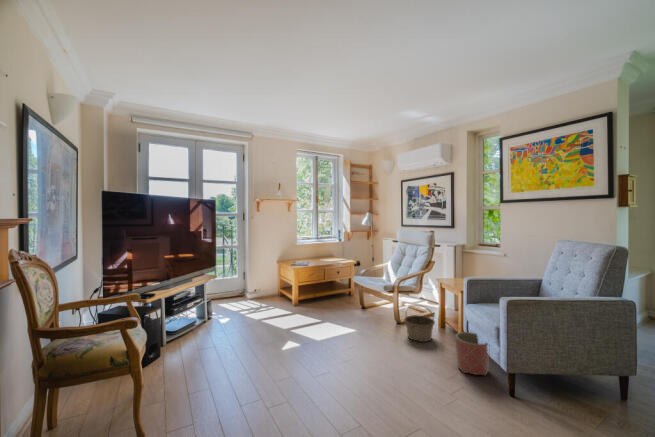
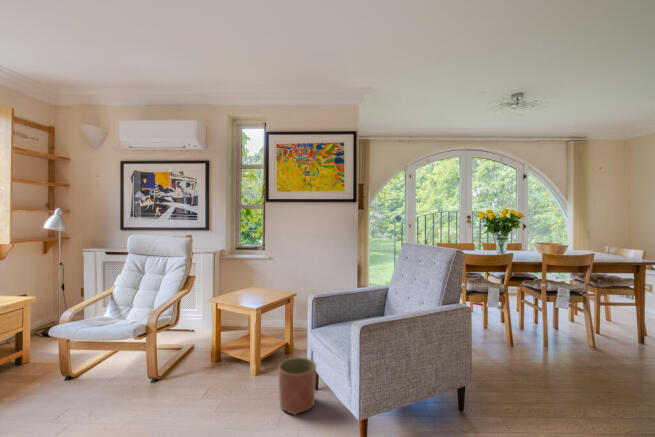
basket: present [404,315,435,342] -> none [182,344,229,401]

